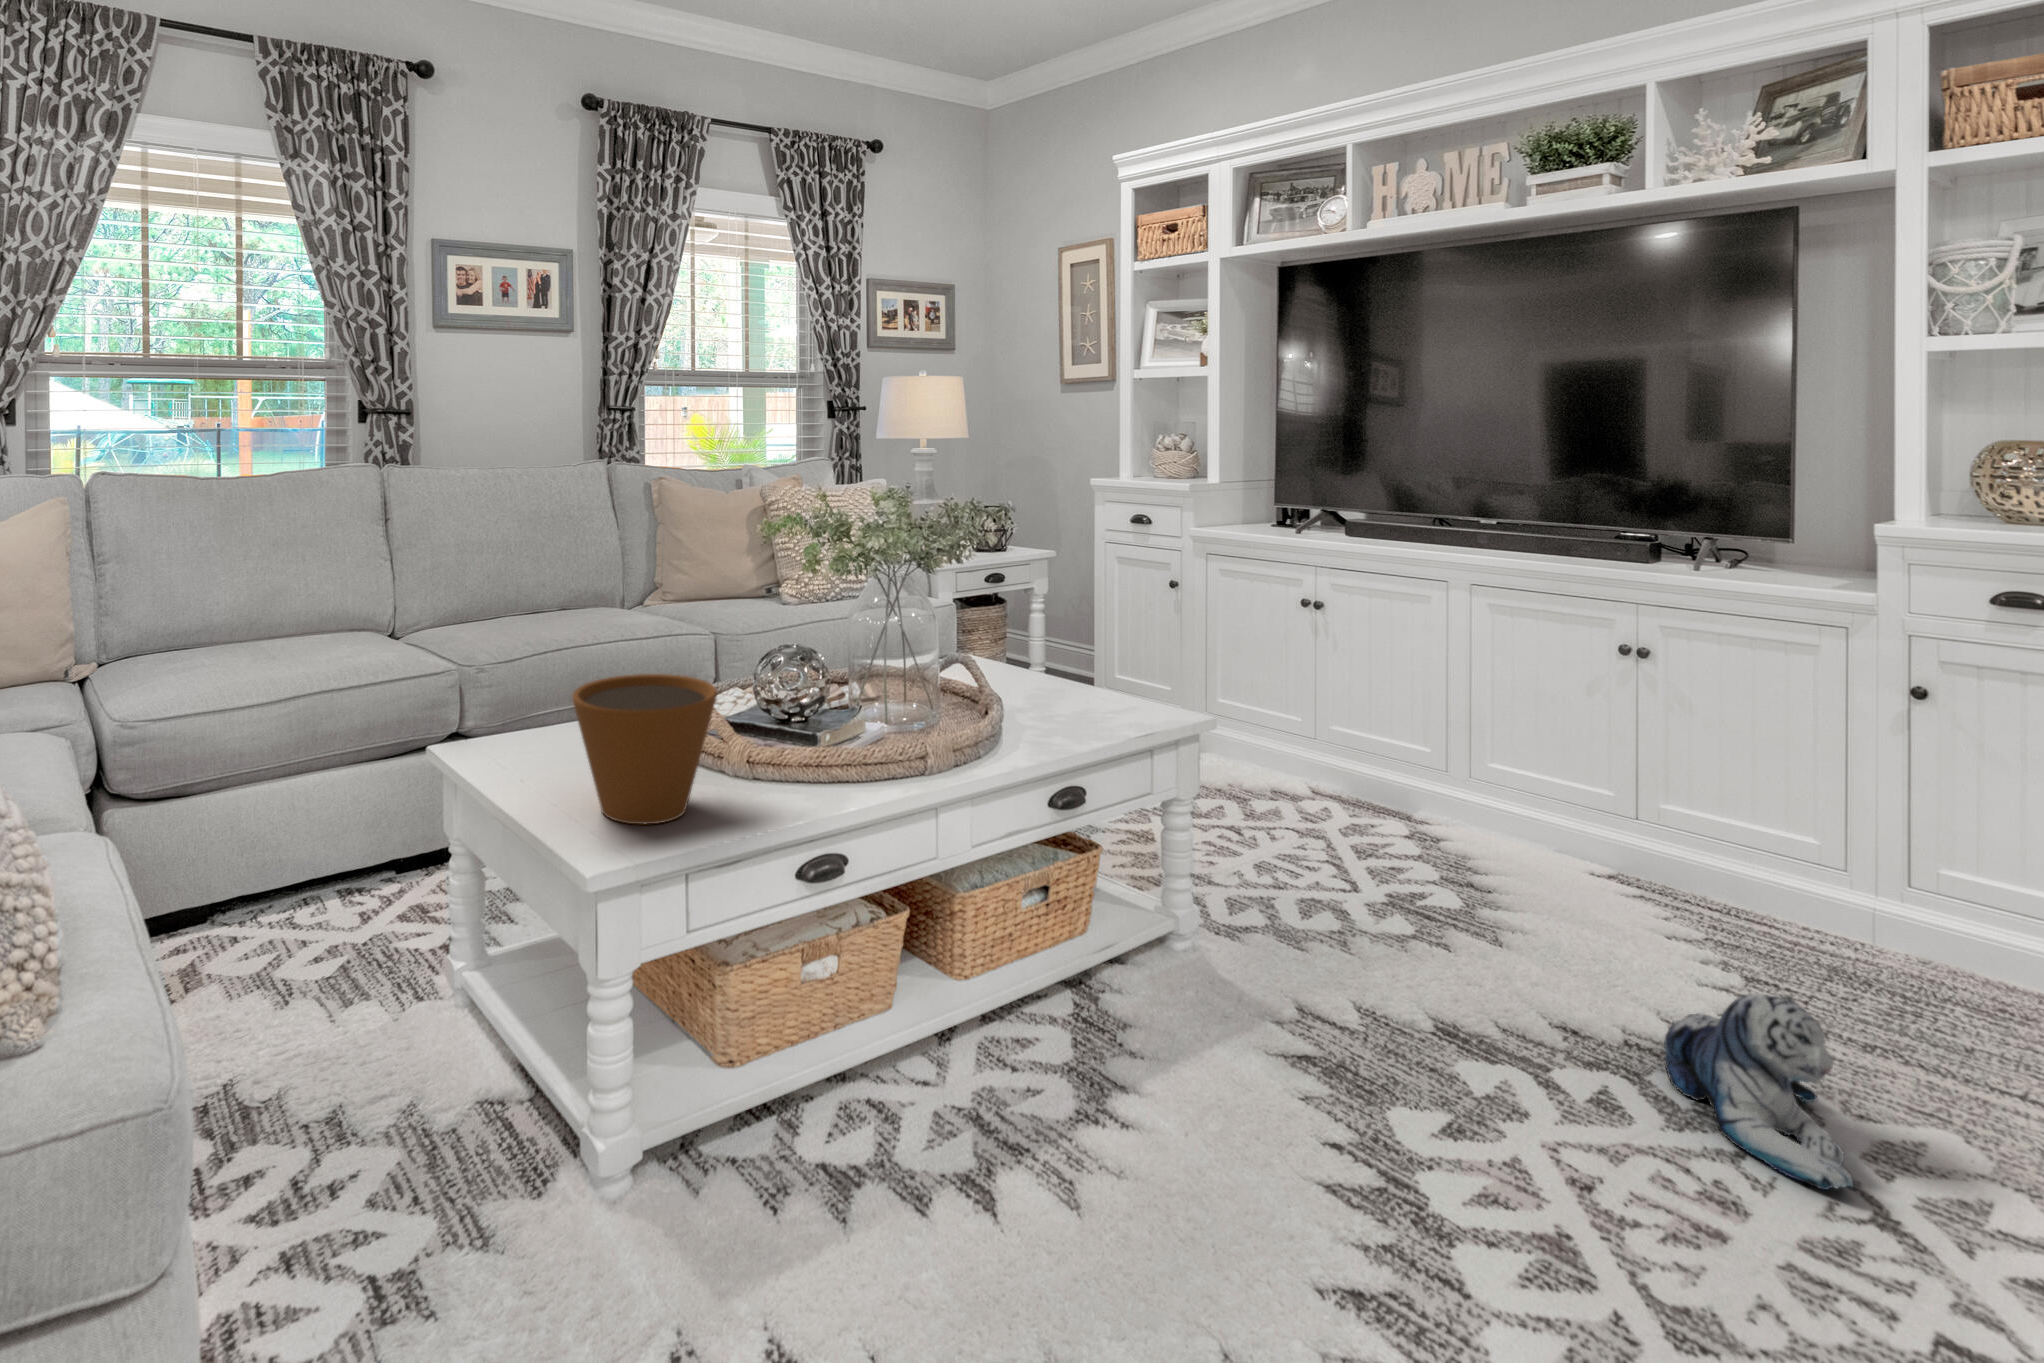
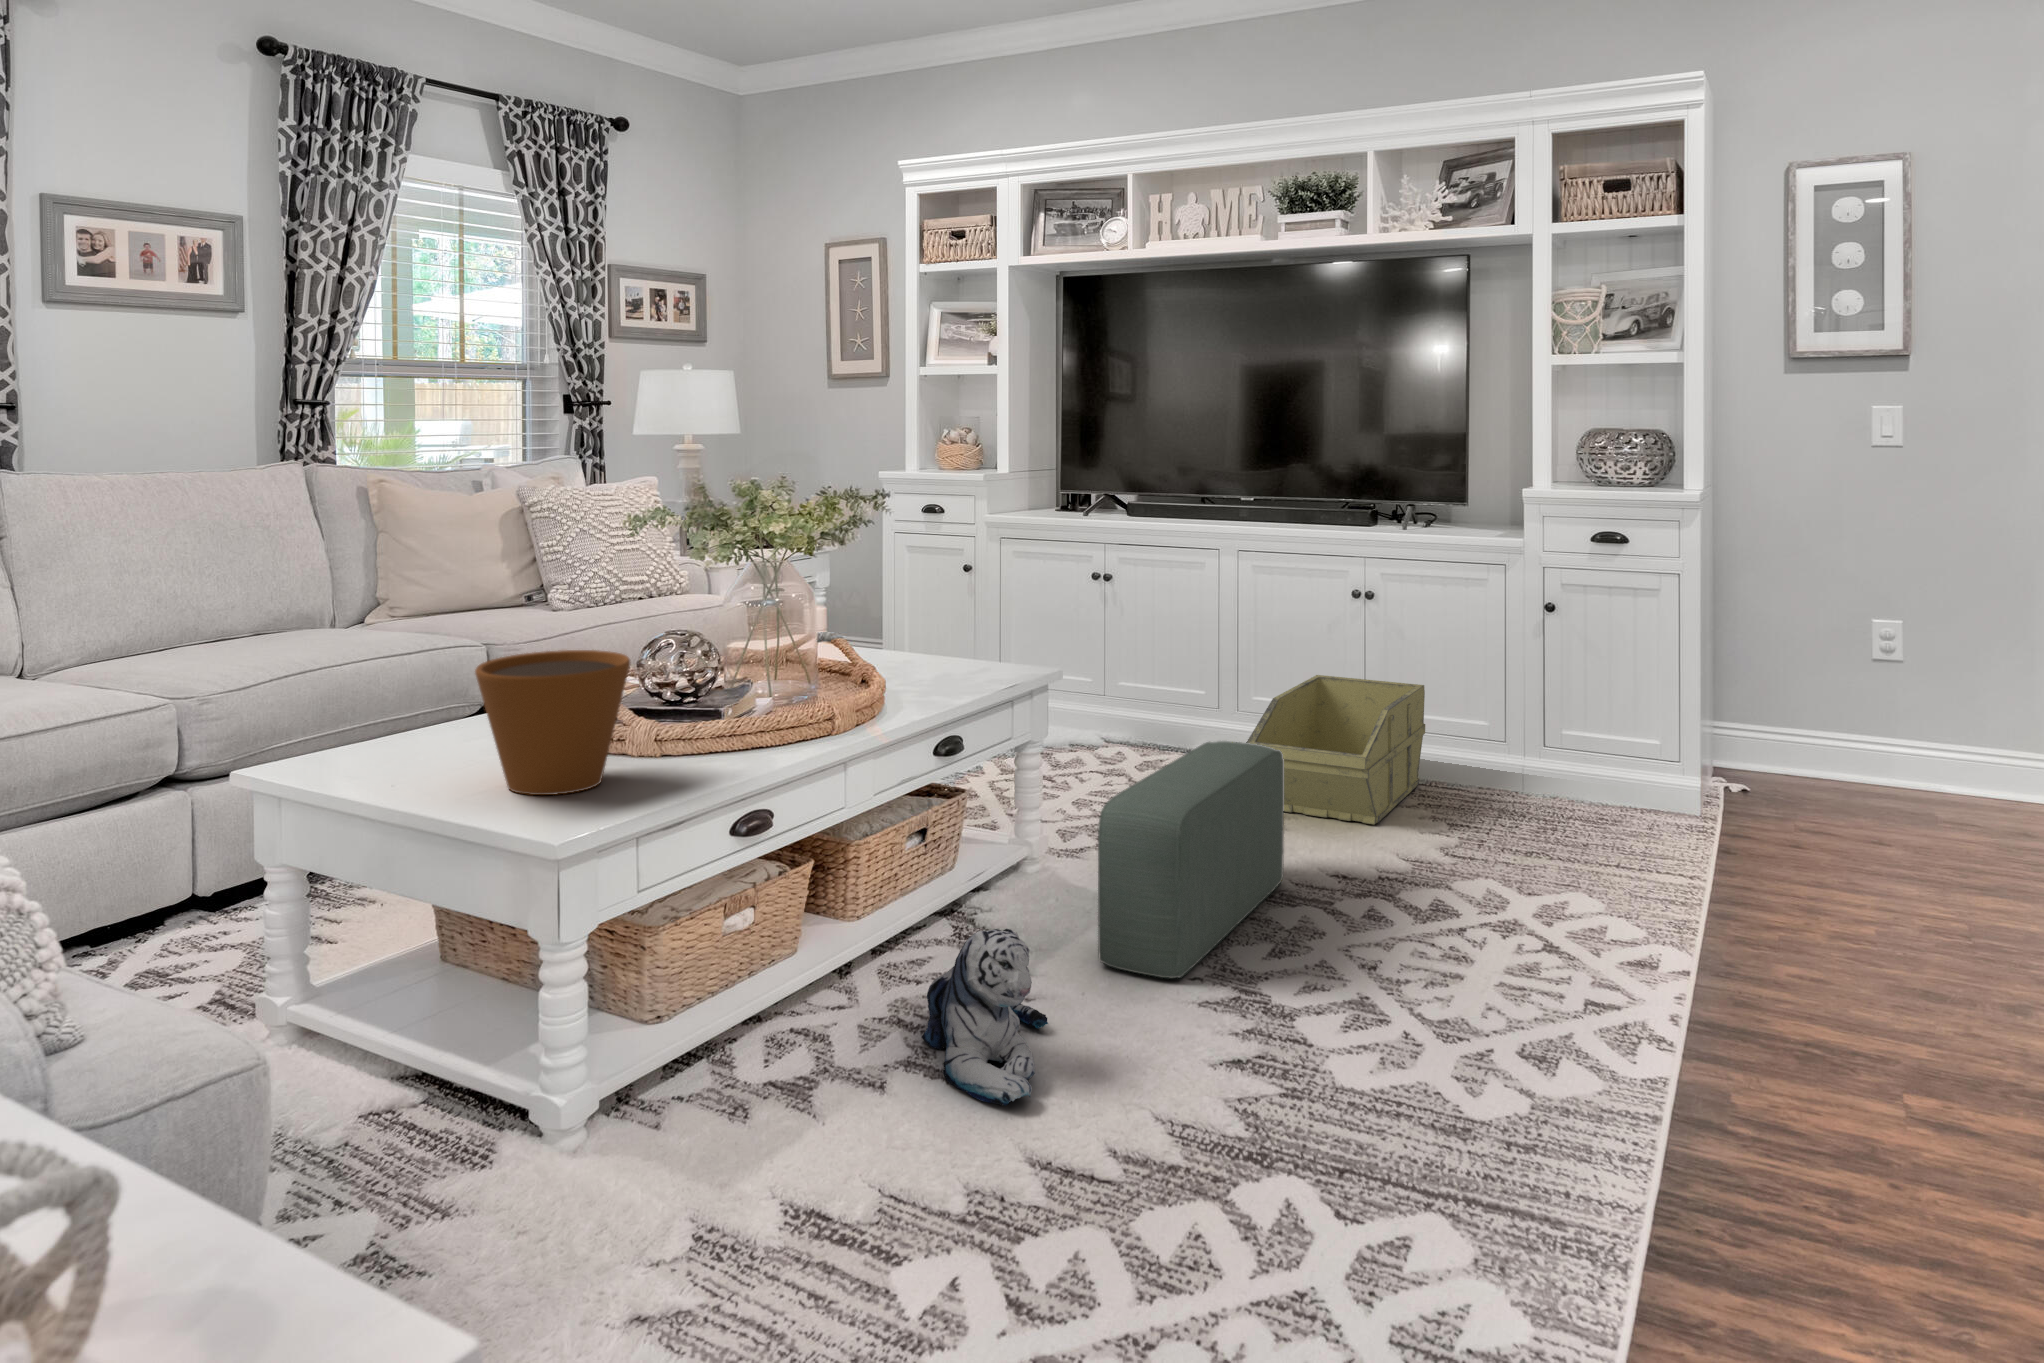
storage bin: none [1463,750,1725,957] -> present [1246,675,1425,825]
pouf: none [1226,835,1497,1138] -> present [1098,741,1284,978]
plush toy: present [1664,994,1853,1190] -> present [922,929,1048,1106]

